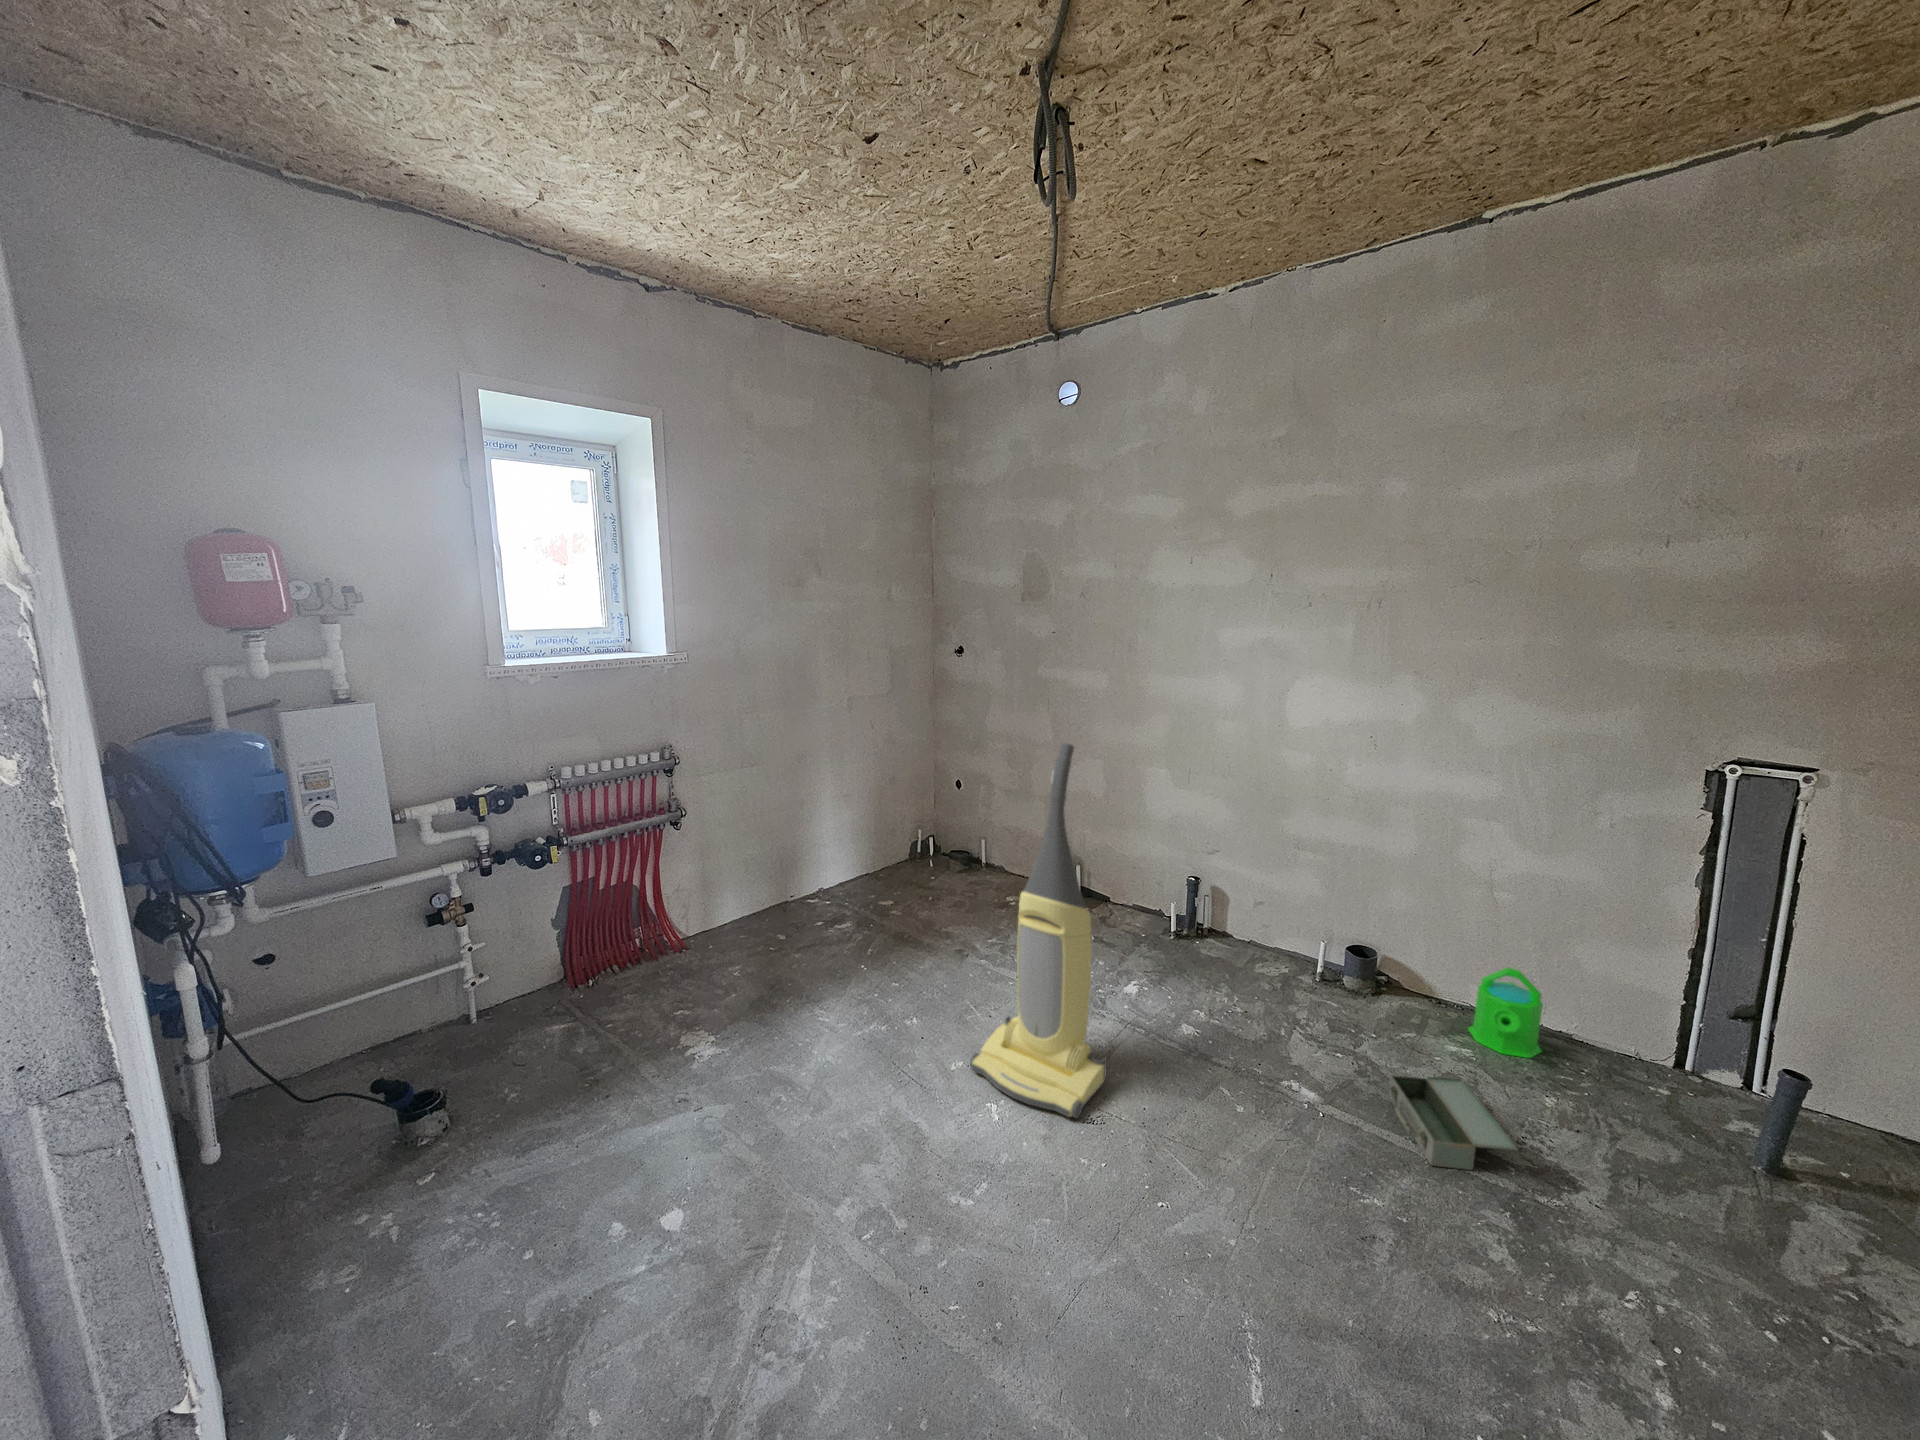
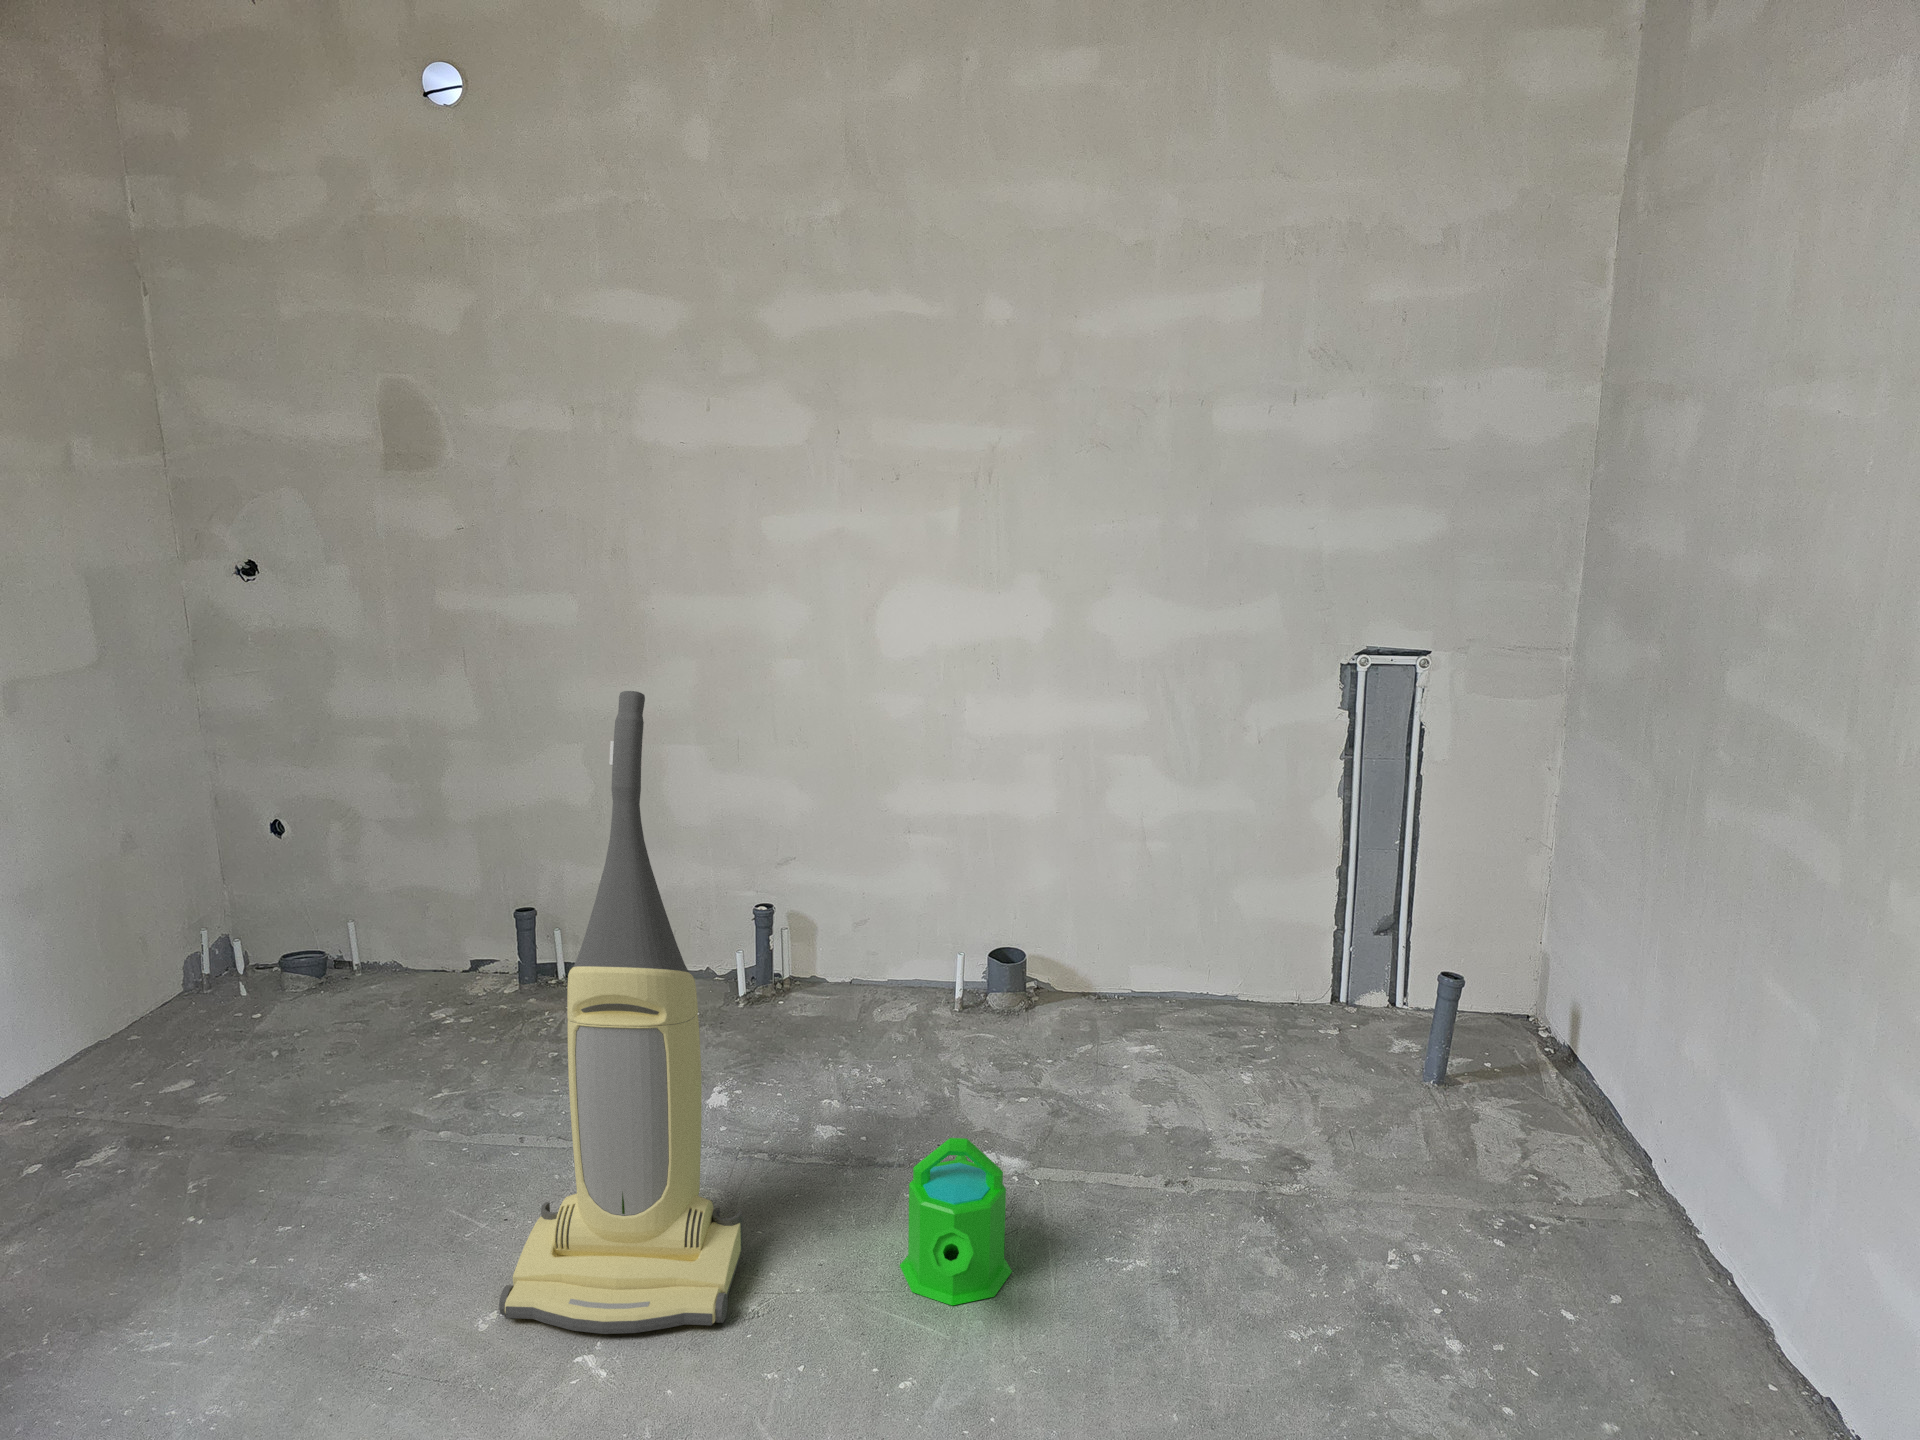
watering can: present [1468,967,1543,1058] -> present [900,1138,1012,1306]
toolbox: present [1389,1075,1517,1170] -> none [1100,1082,1254,1197]

